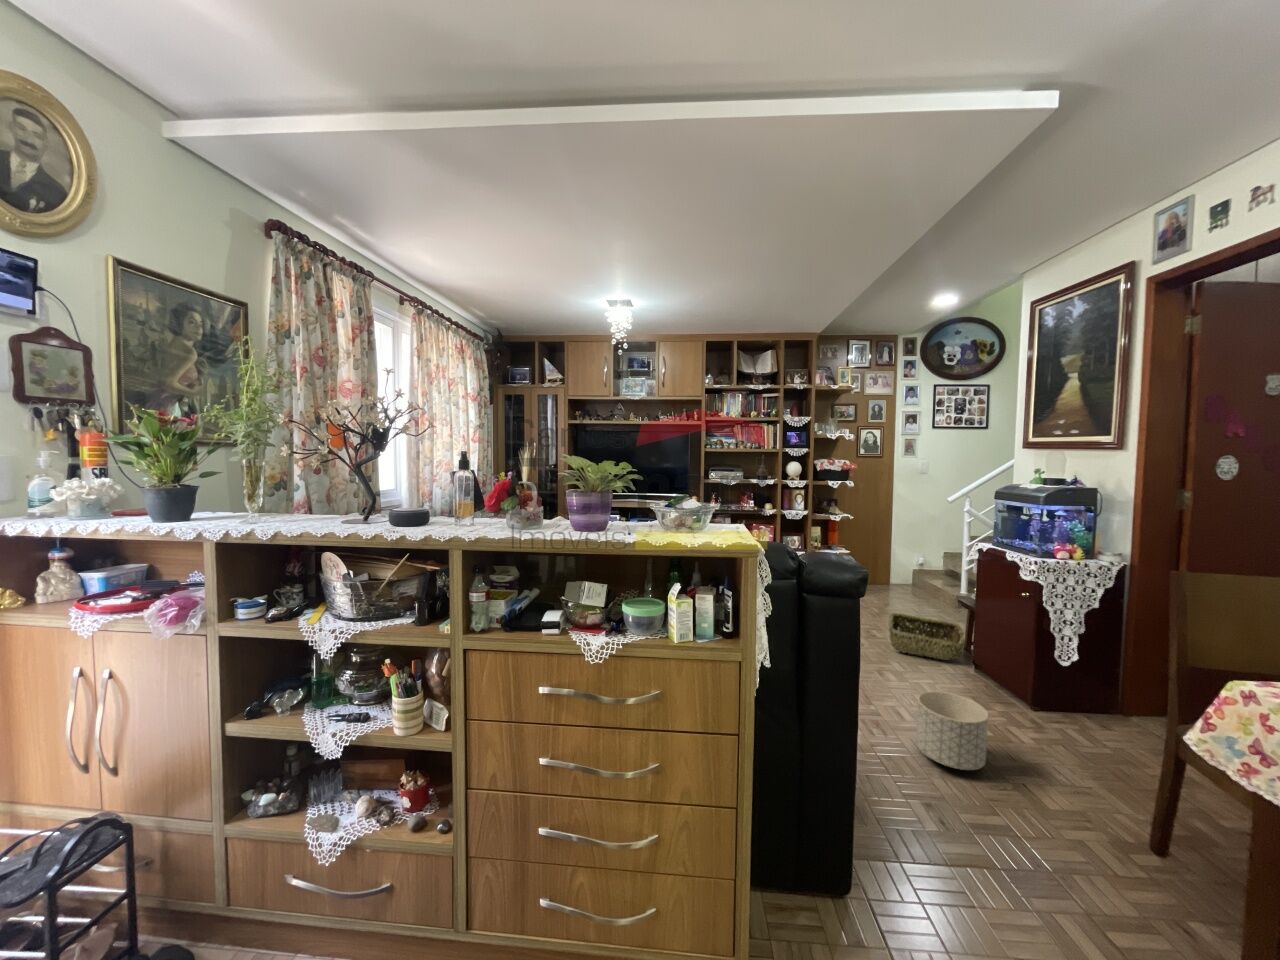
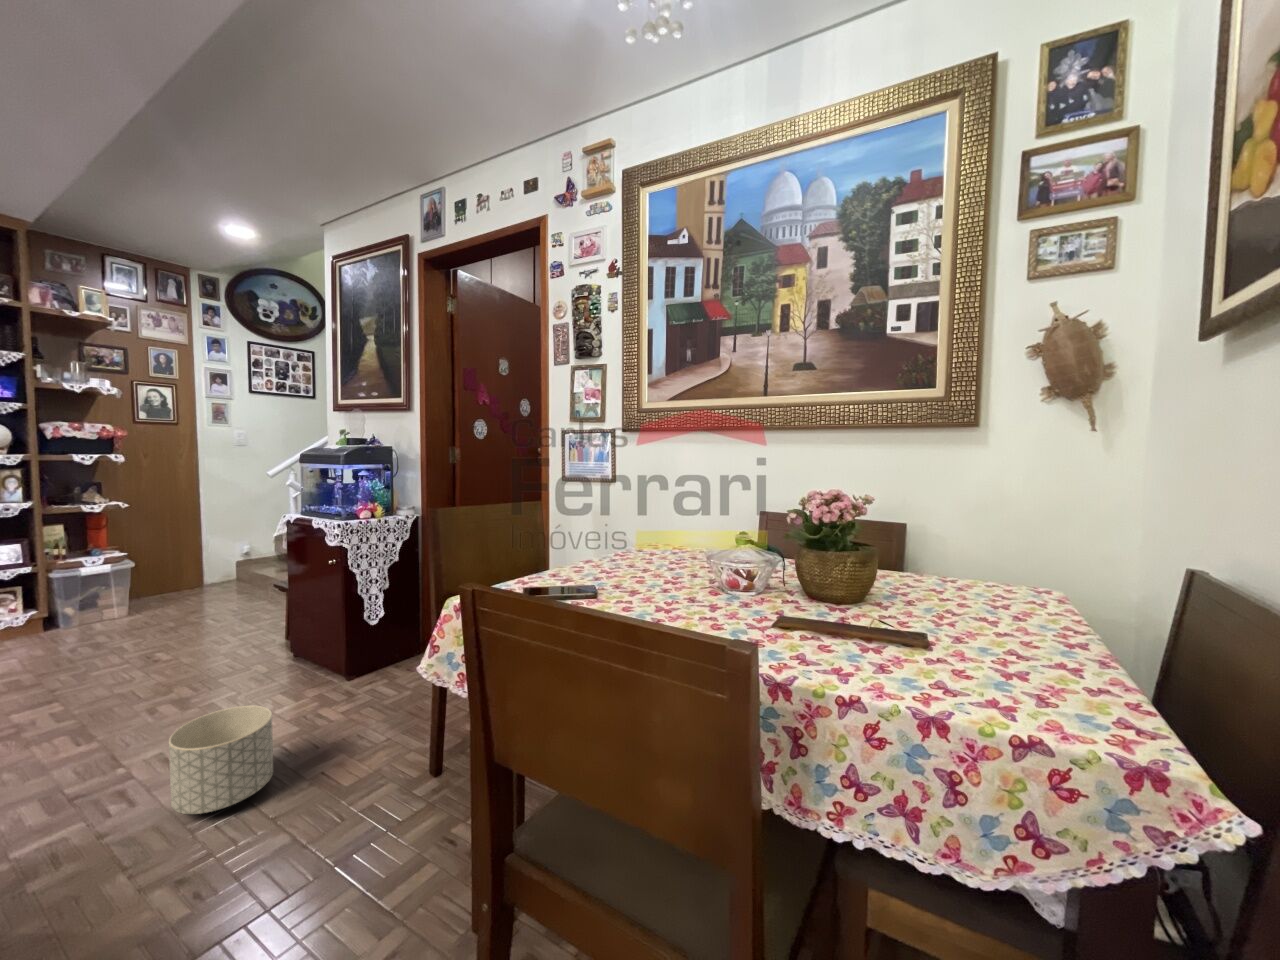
woven basket: present [889,613,965,660] -> none [168,615,279,676]

